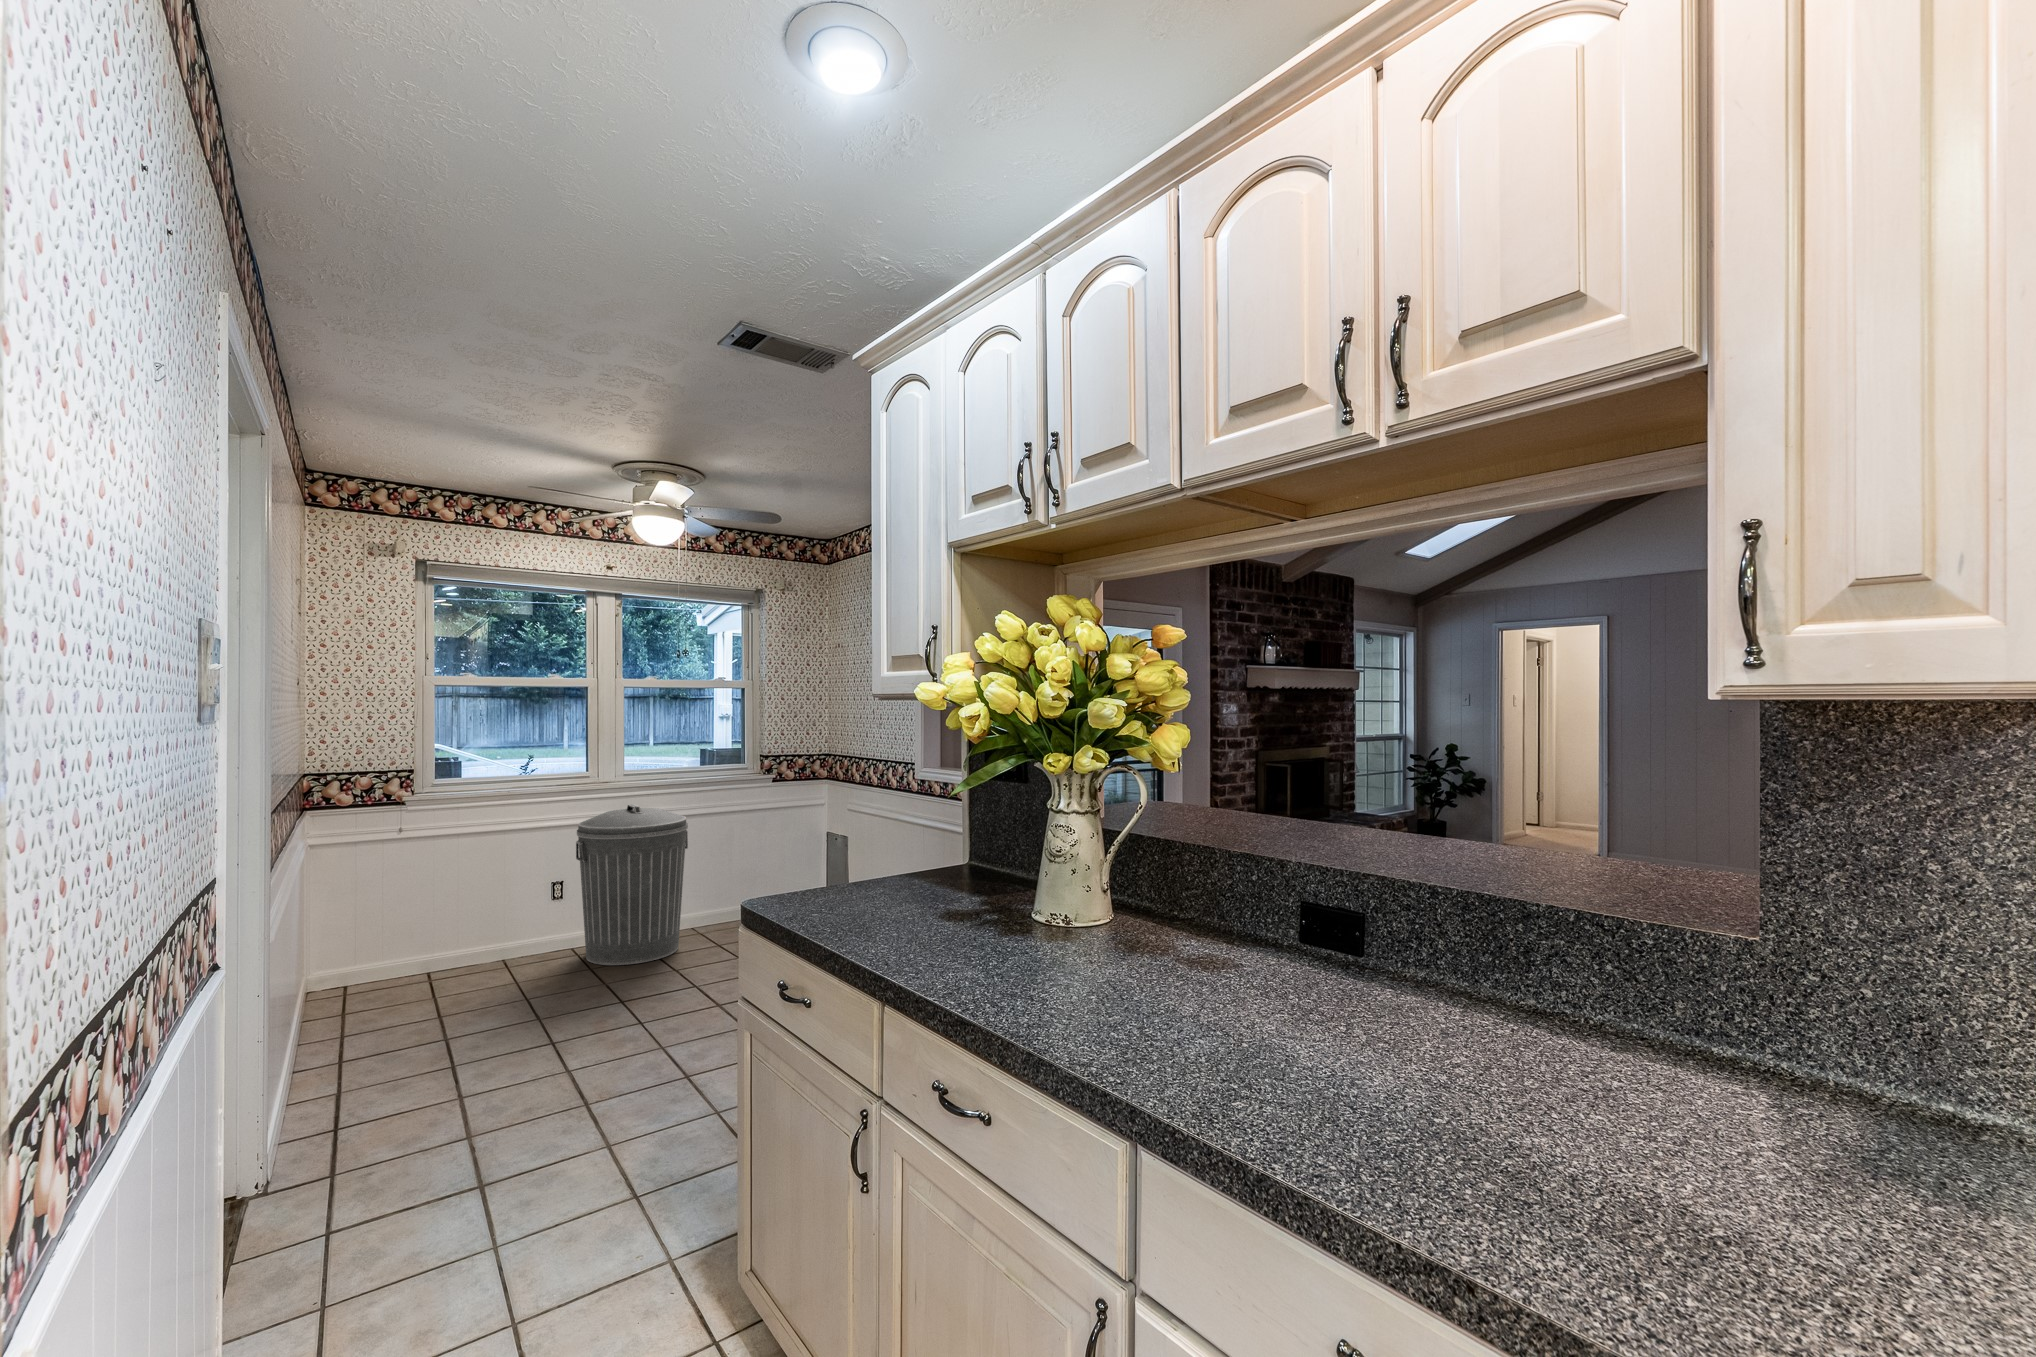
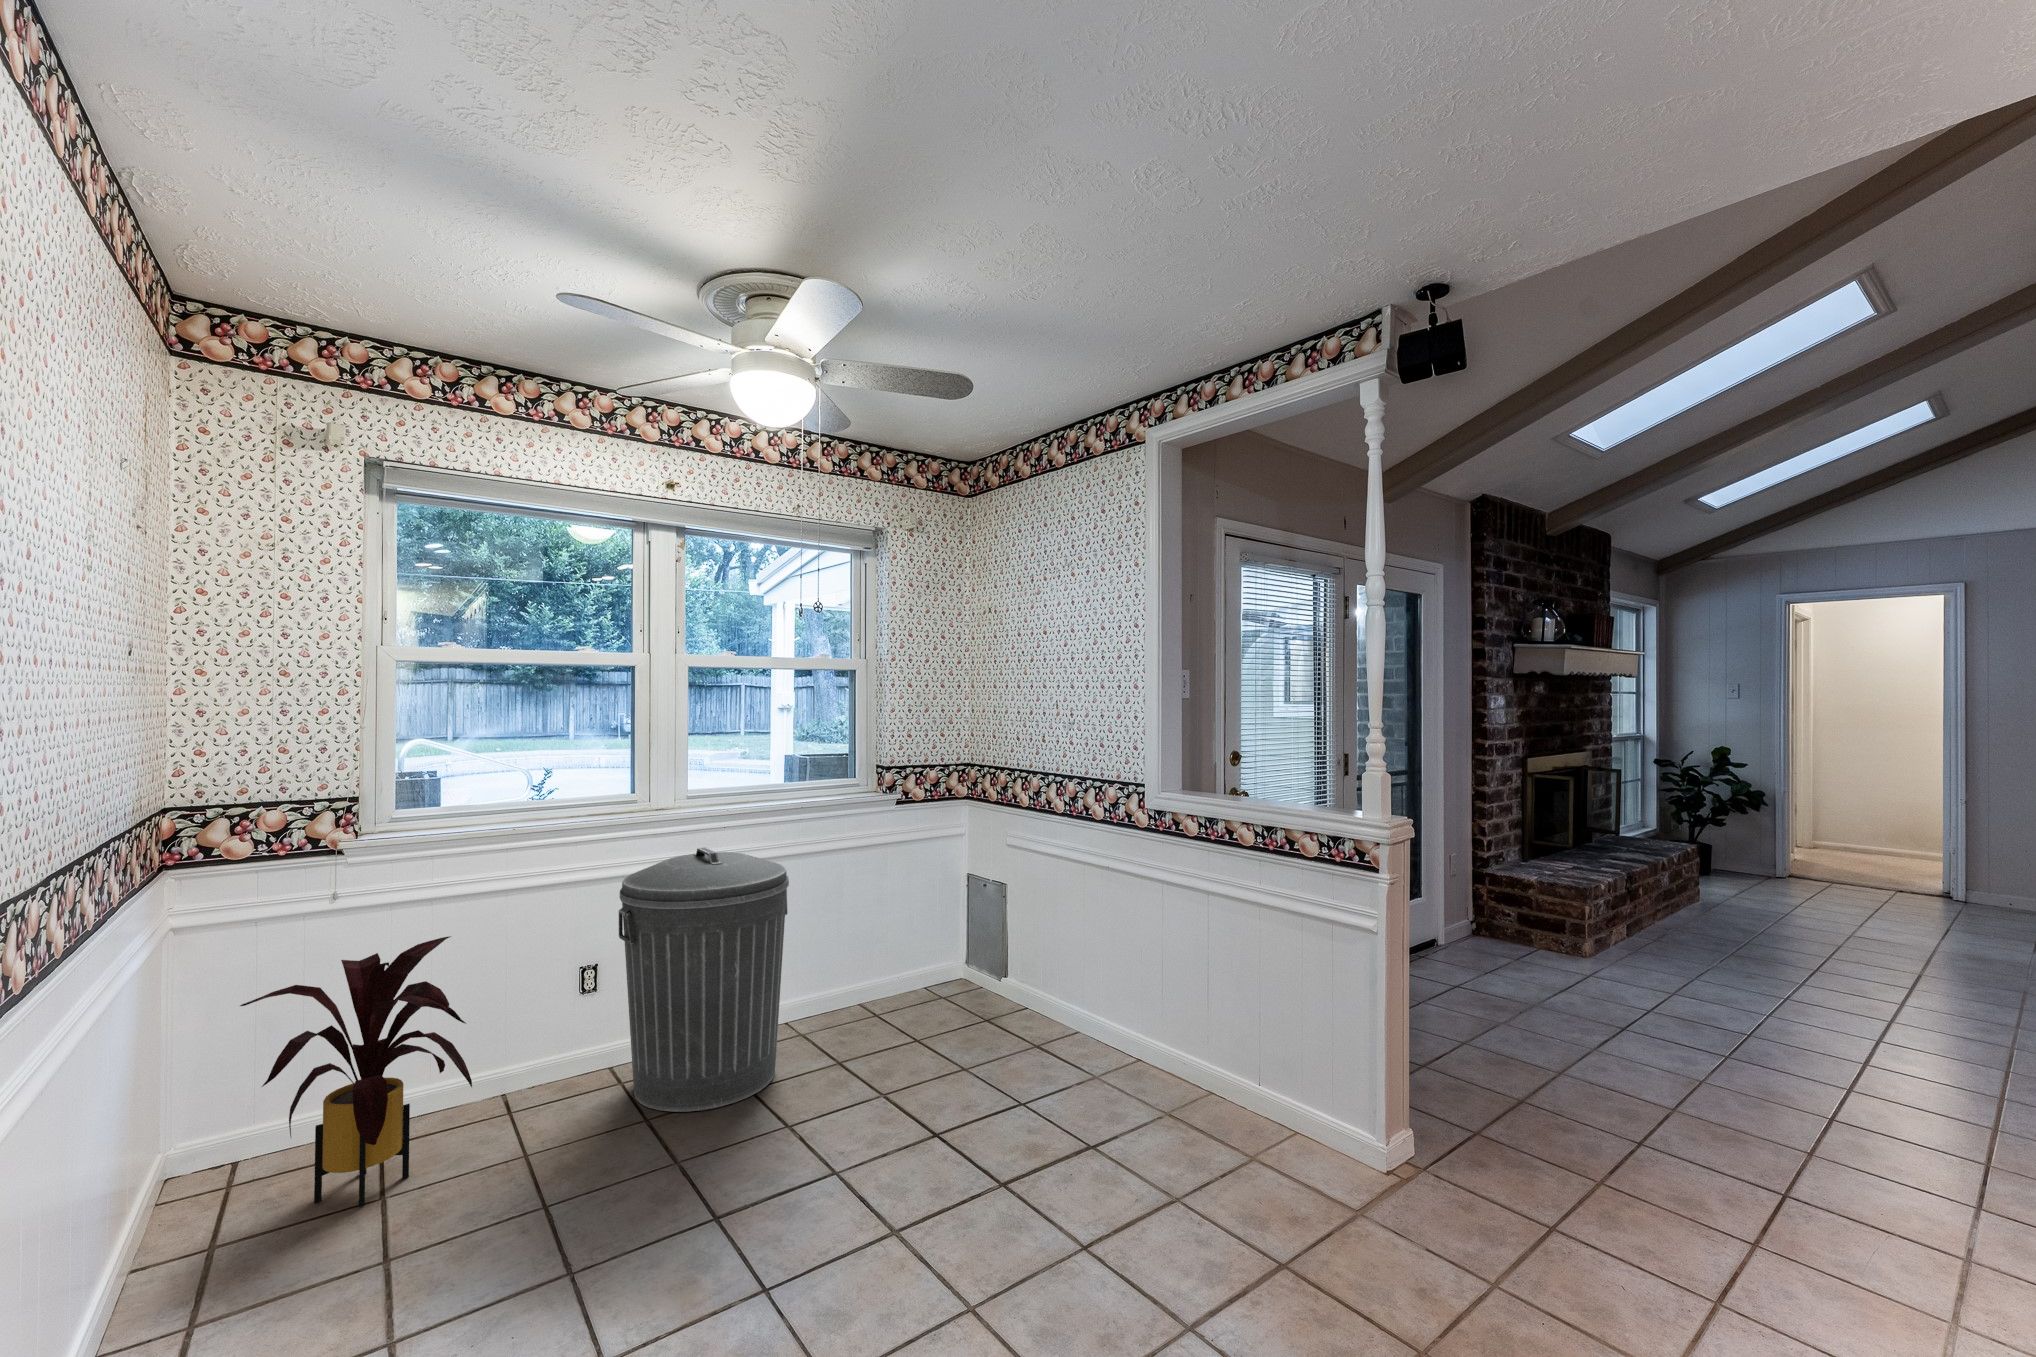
house plant: none [354,855,489,1001] -> present [240,936,472,1207]

